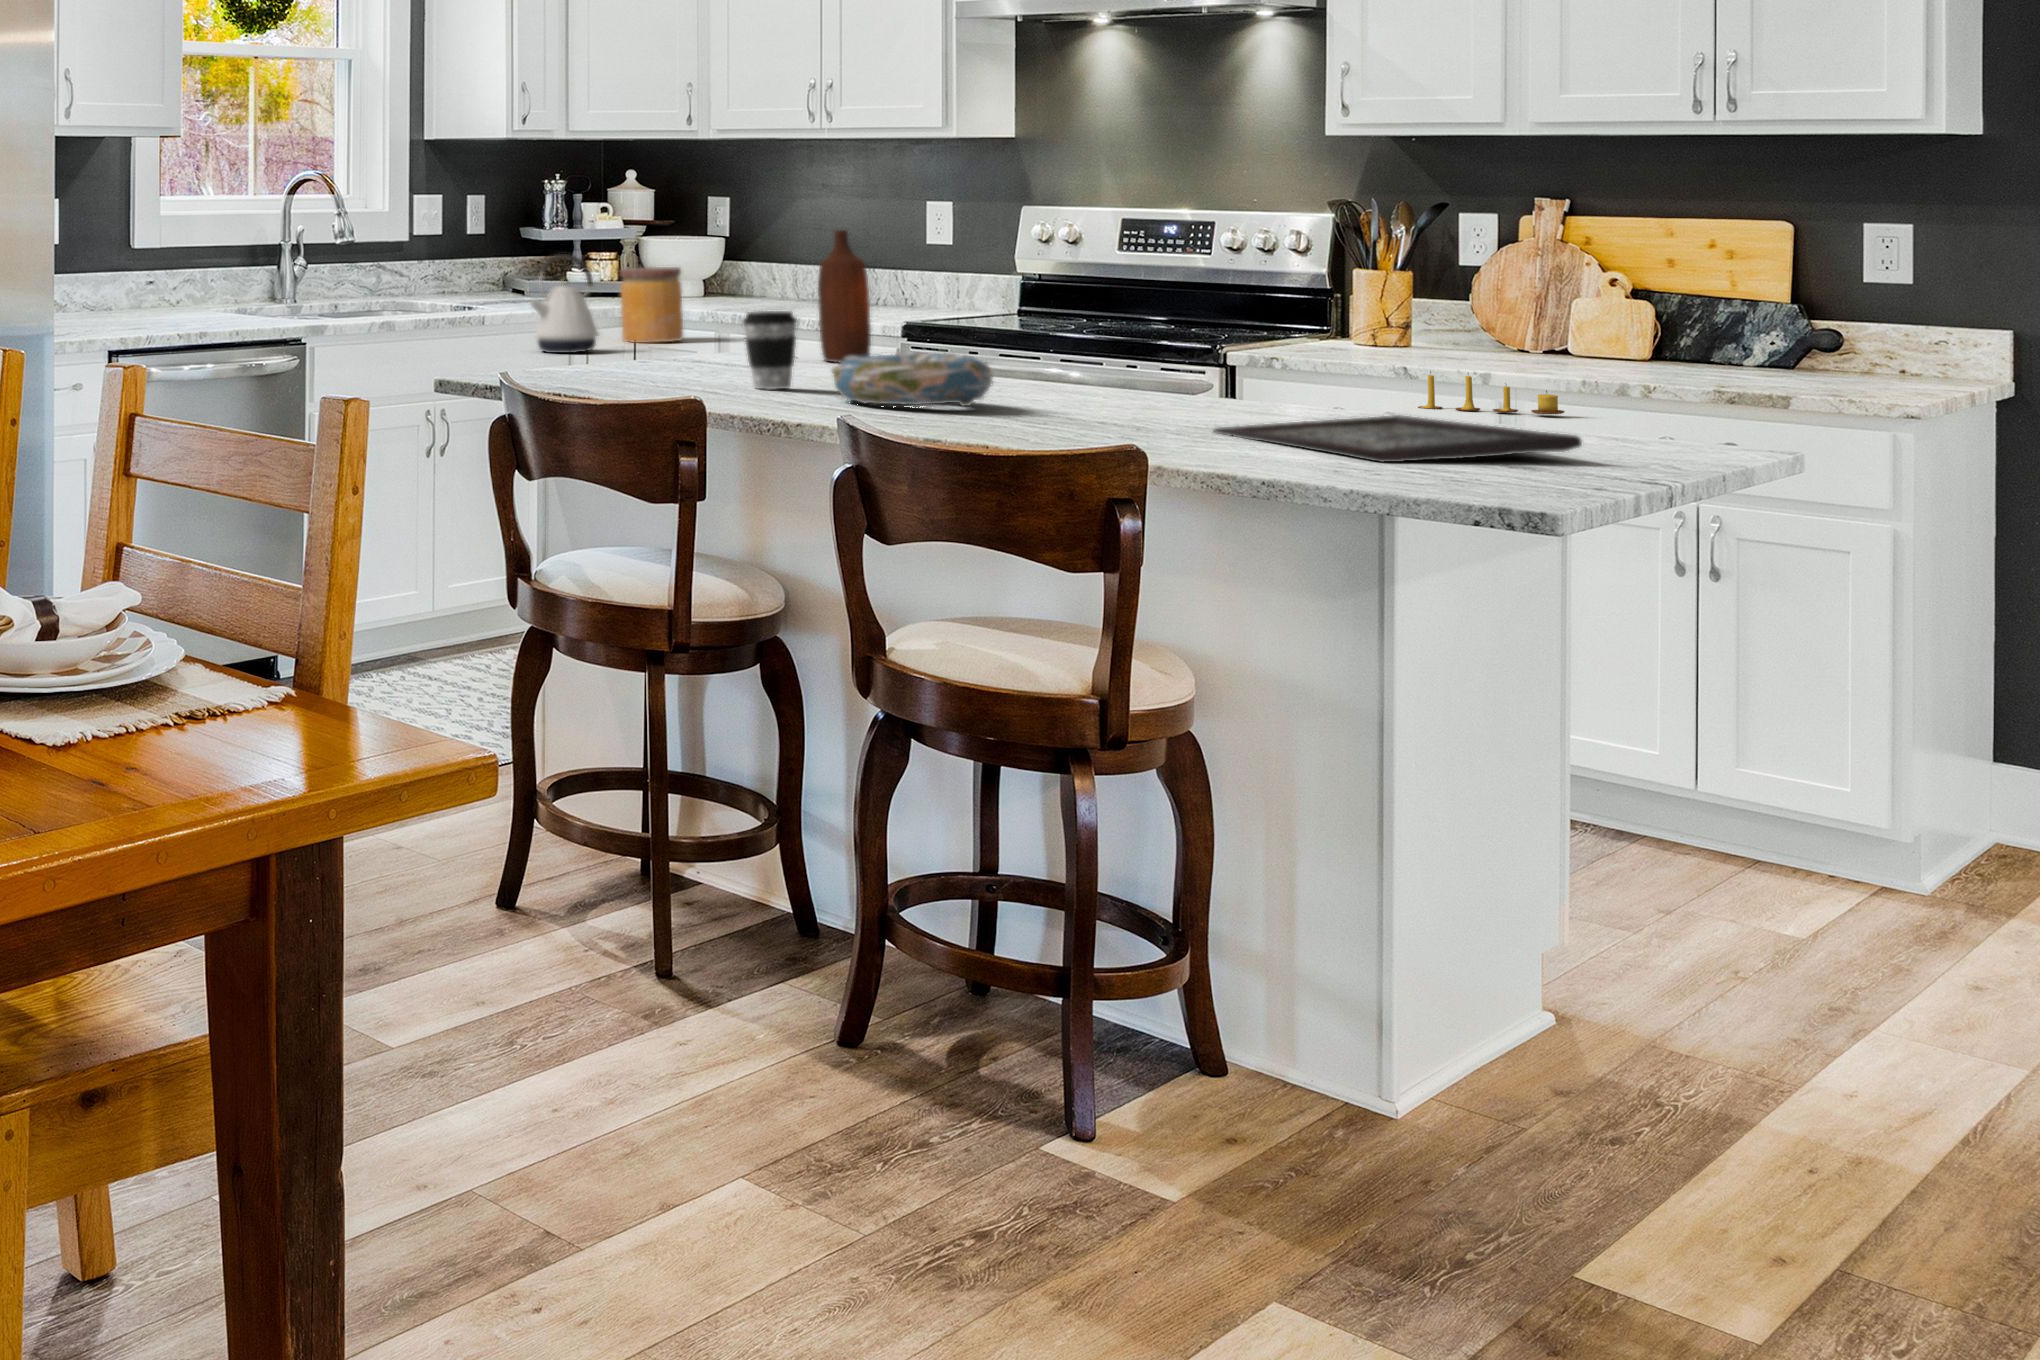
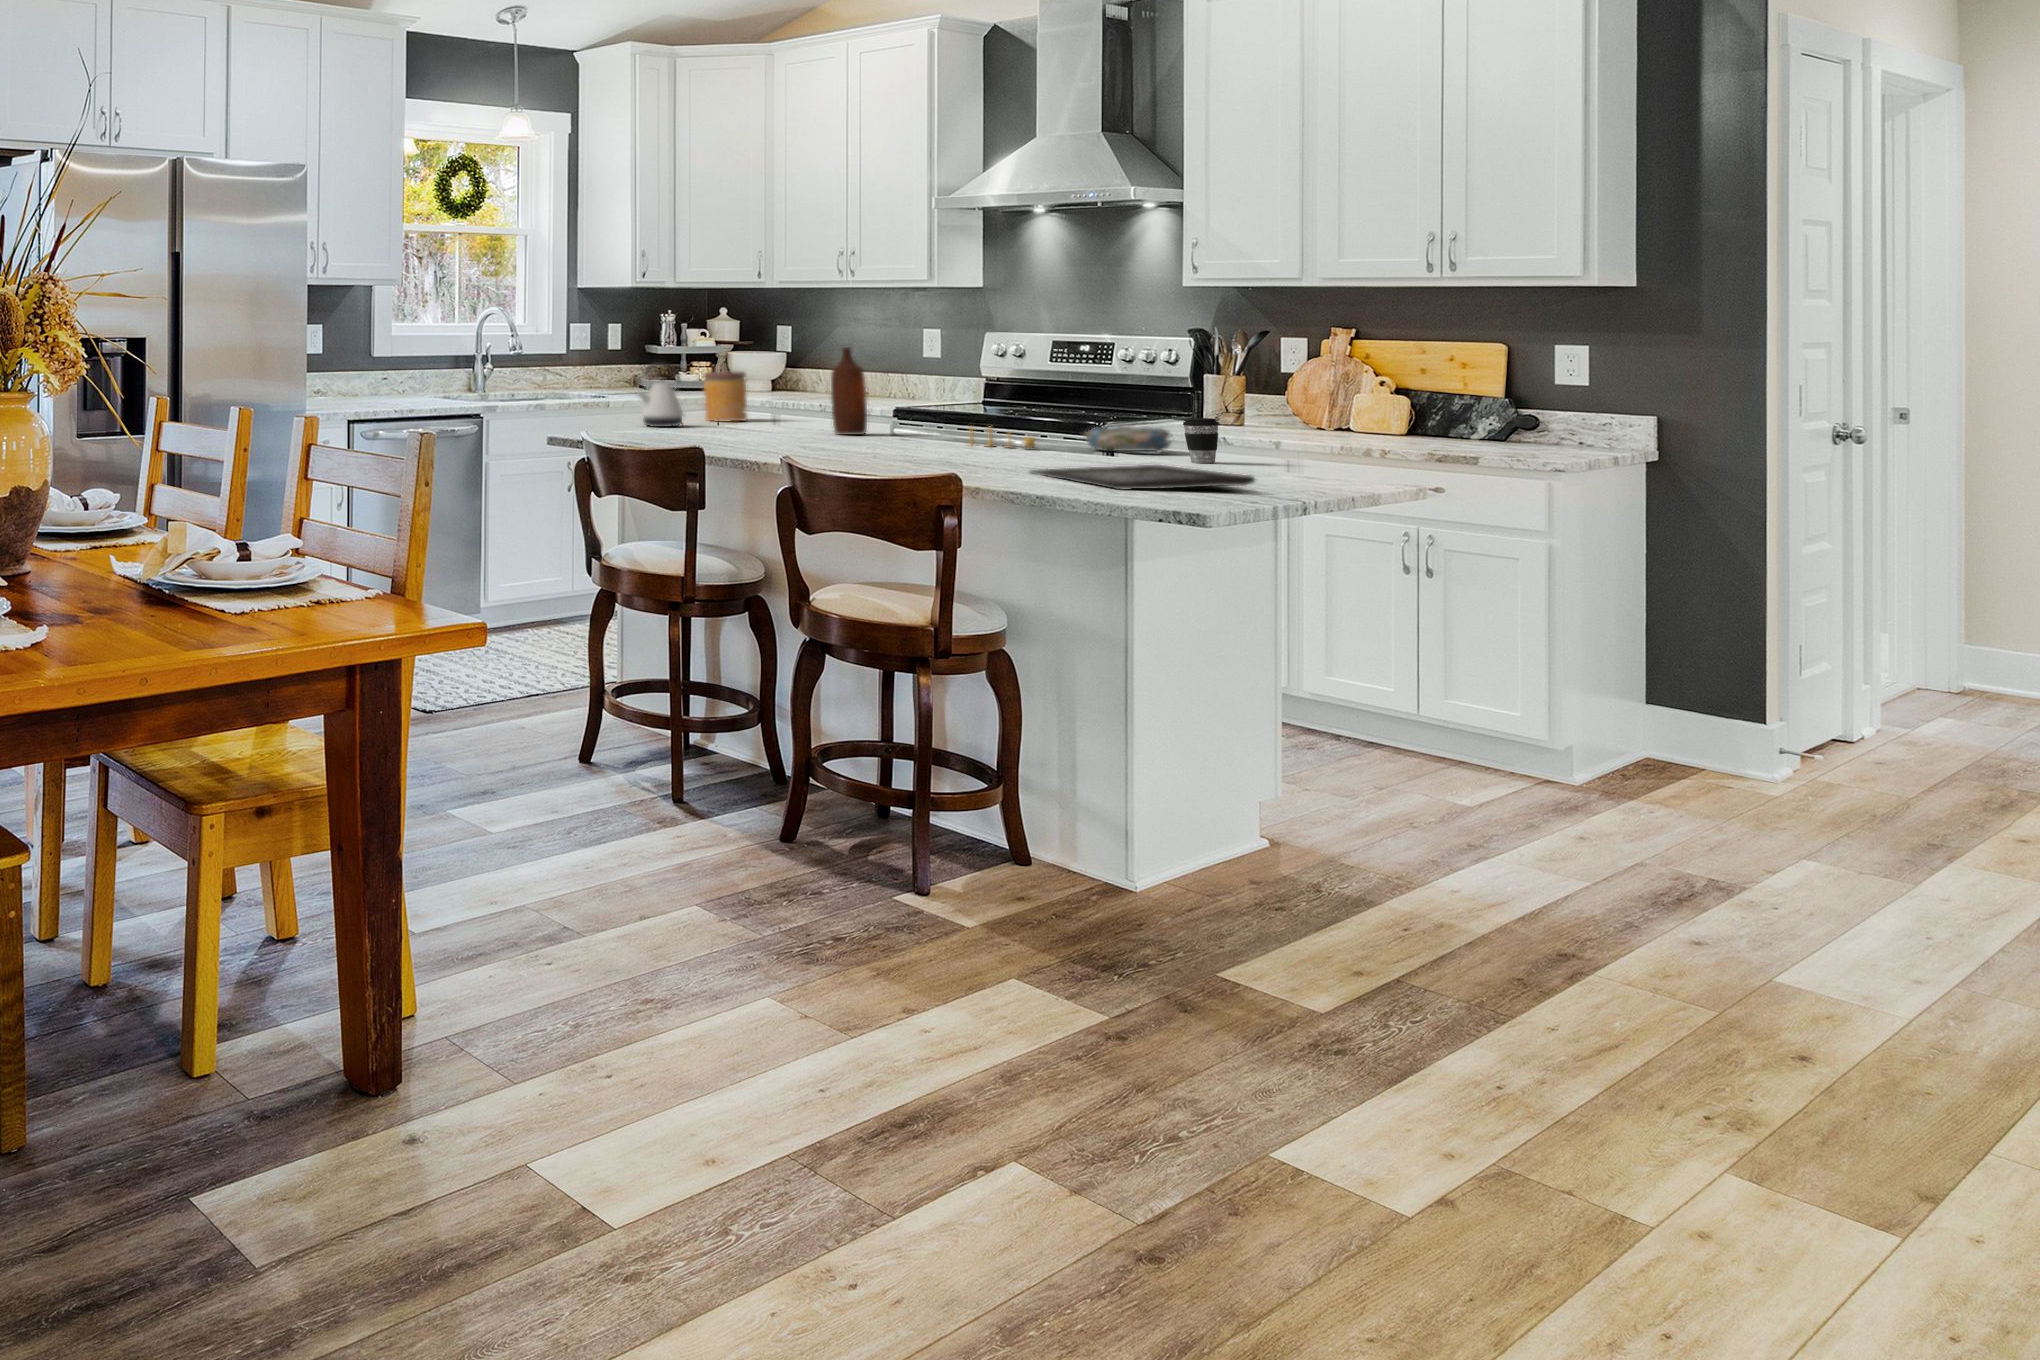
coffee cup: present [743,311,797,389] -> present [1183,418,1219,463]
decorative bowl: present [831,351,993,407] -> present [1085,425,1173,452]
candle: present [1418,372,1565,414] -> present [968,426,1036,448]

